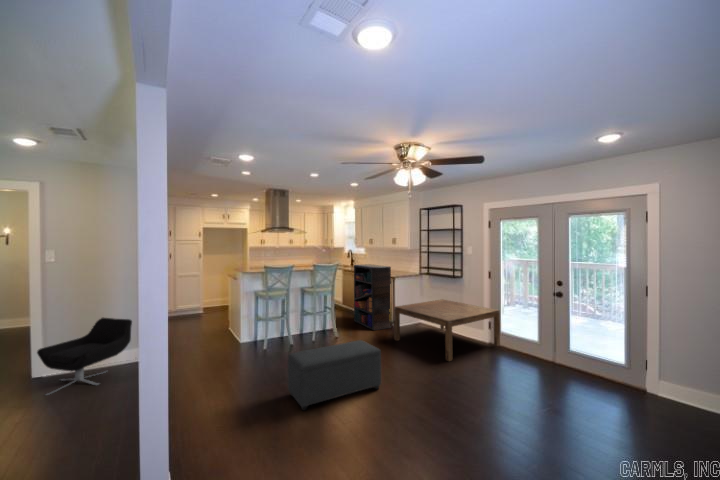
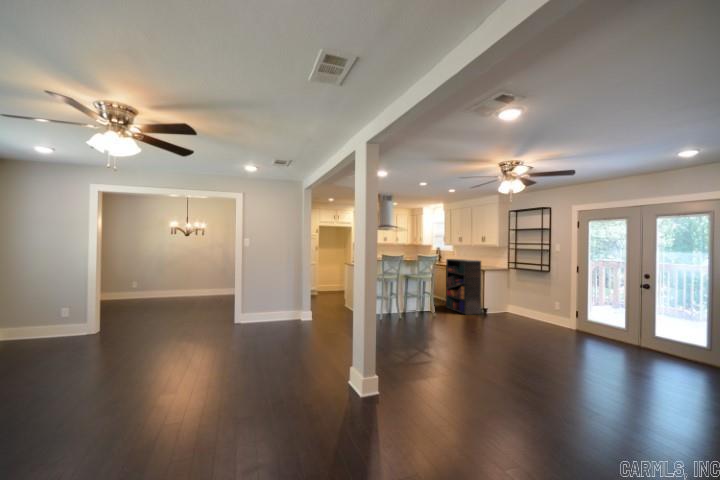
coffee table: present [394,299,500,361] -> none [486,291,587,338]
lounge chair: present [37,318,132,395] -> none [240,287,293,333]
ottoman: present [288,340,381,410] -> none [412,313,484,355]

